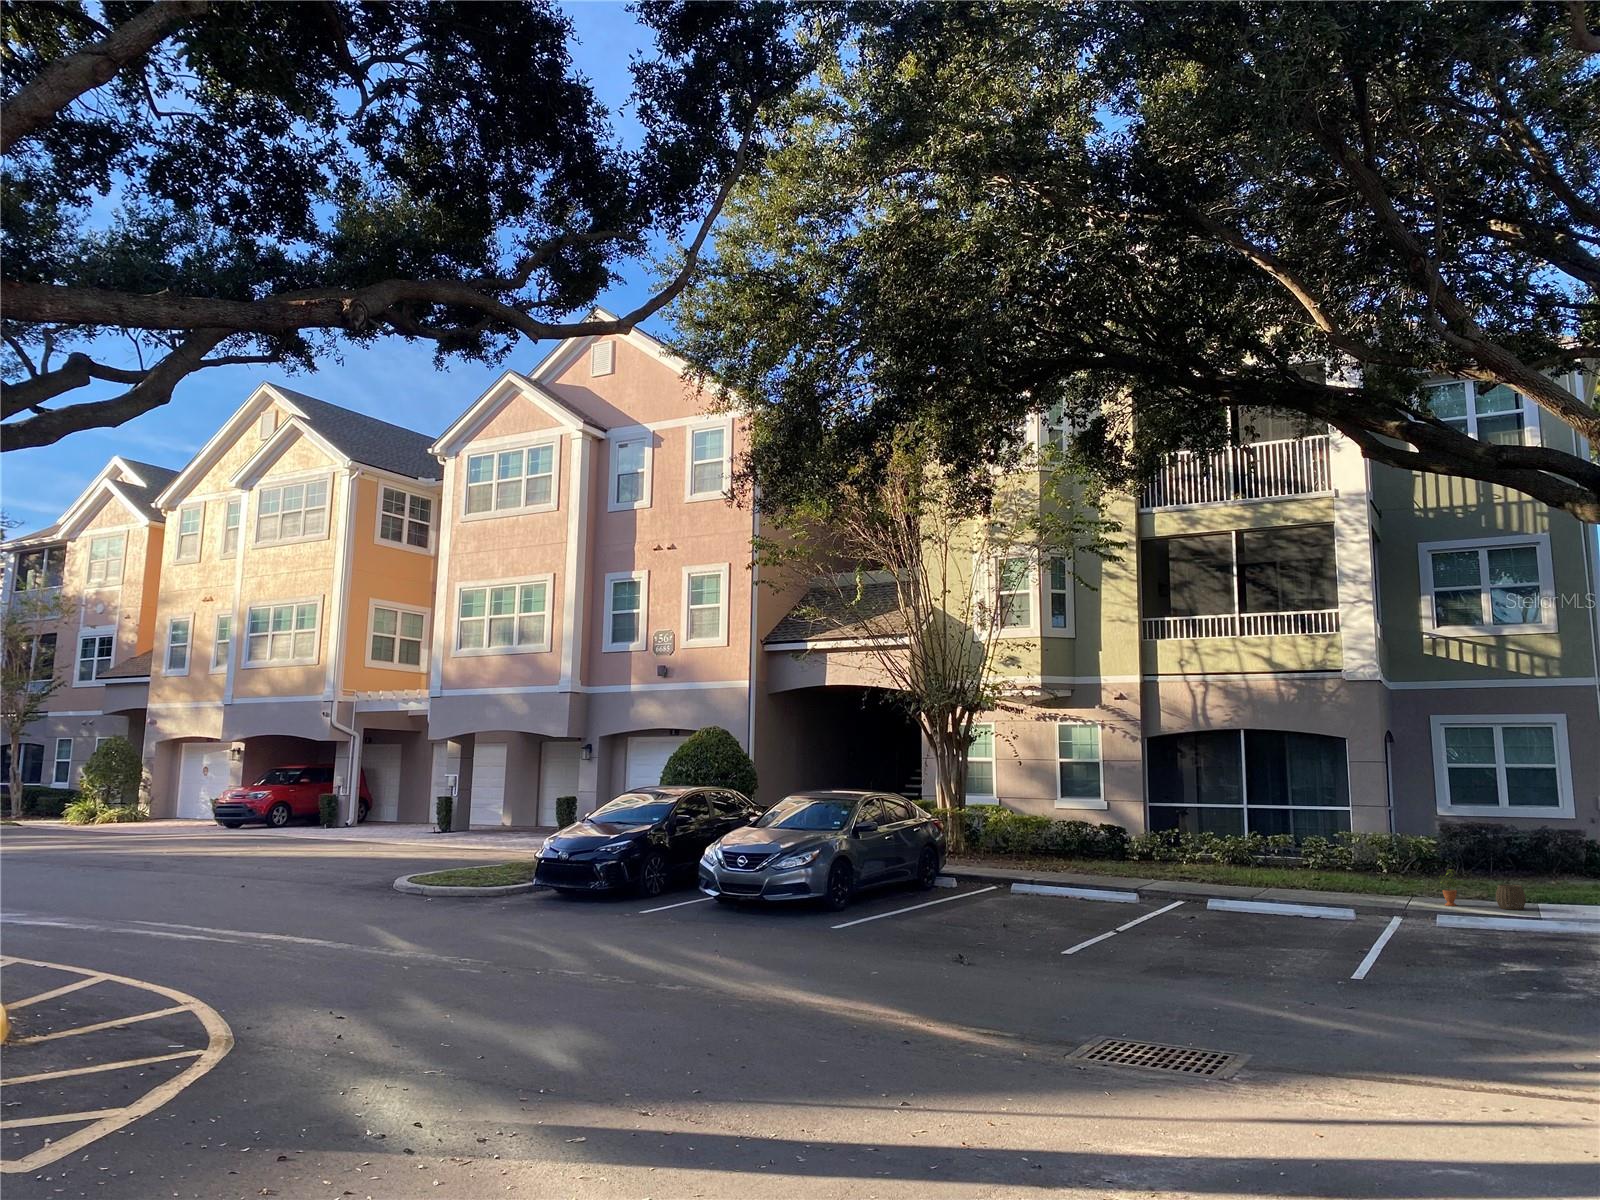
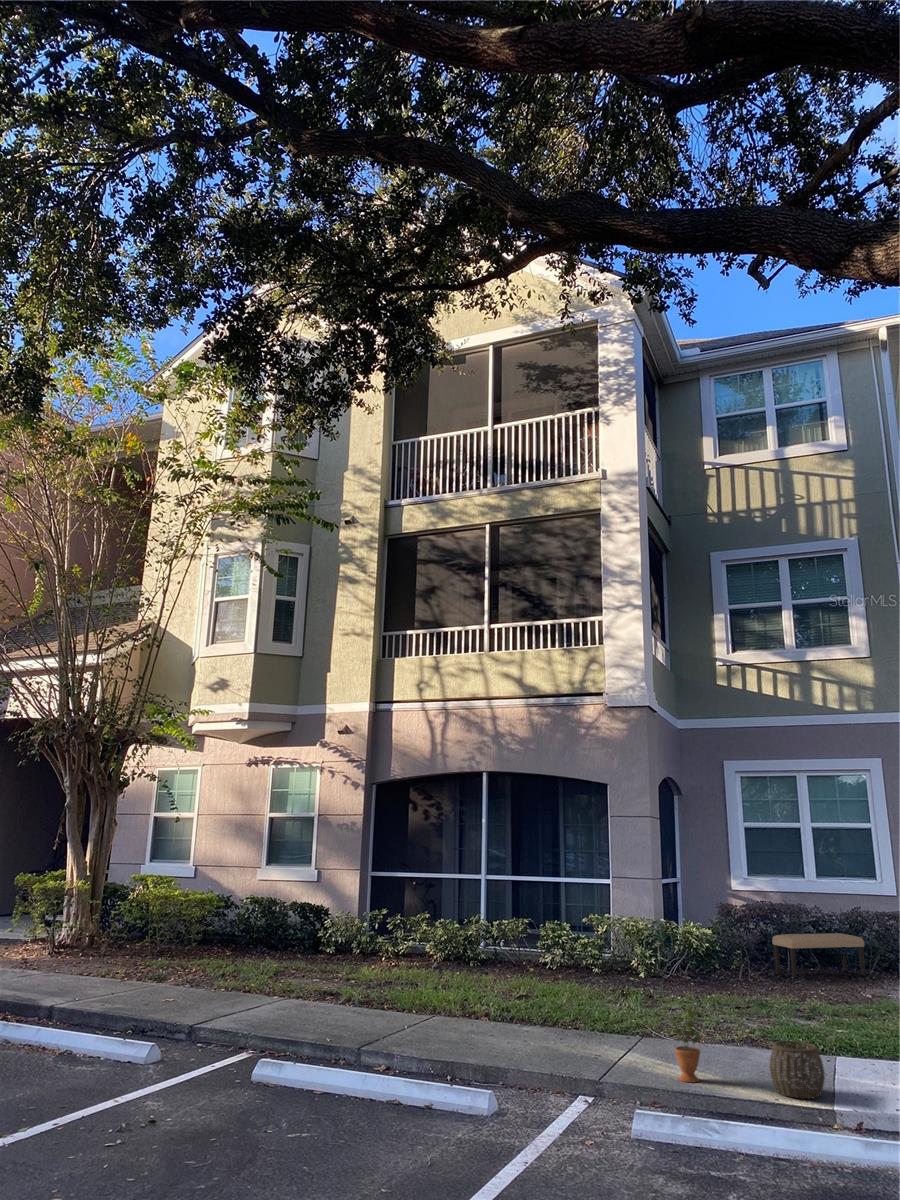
bench: none [1477,841,1547,870] -> present [772,933,865,978]

